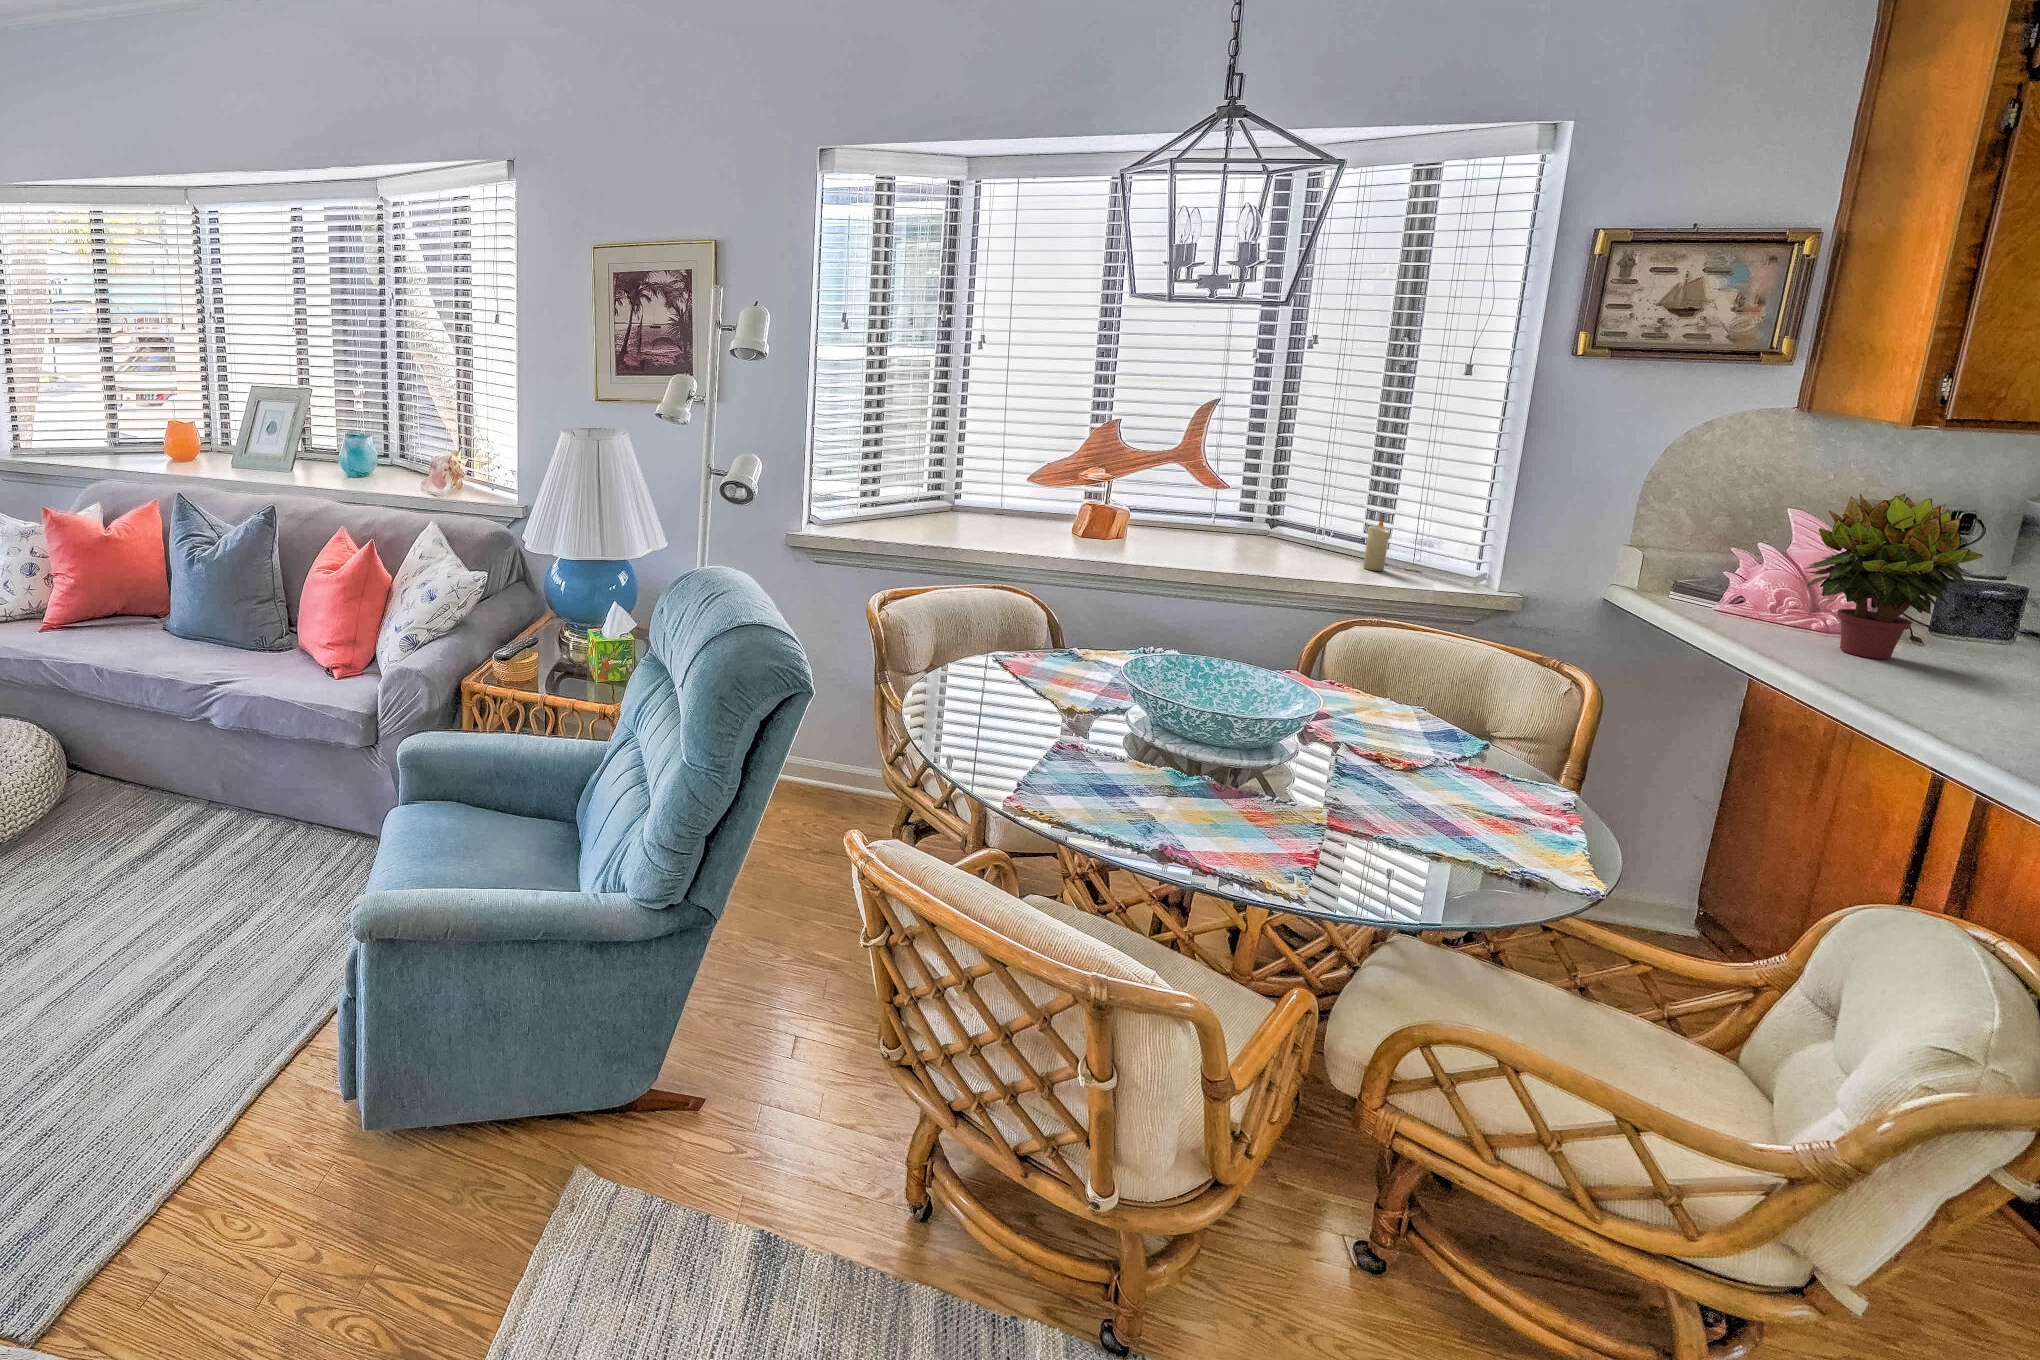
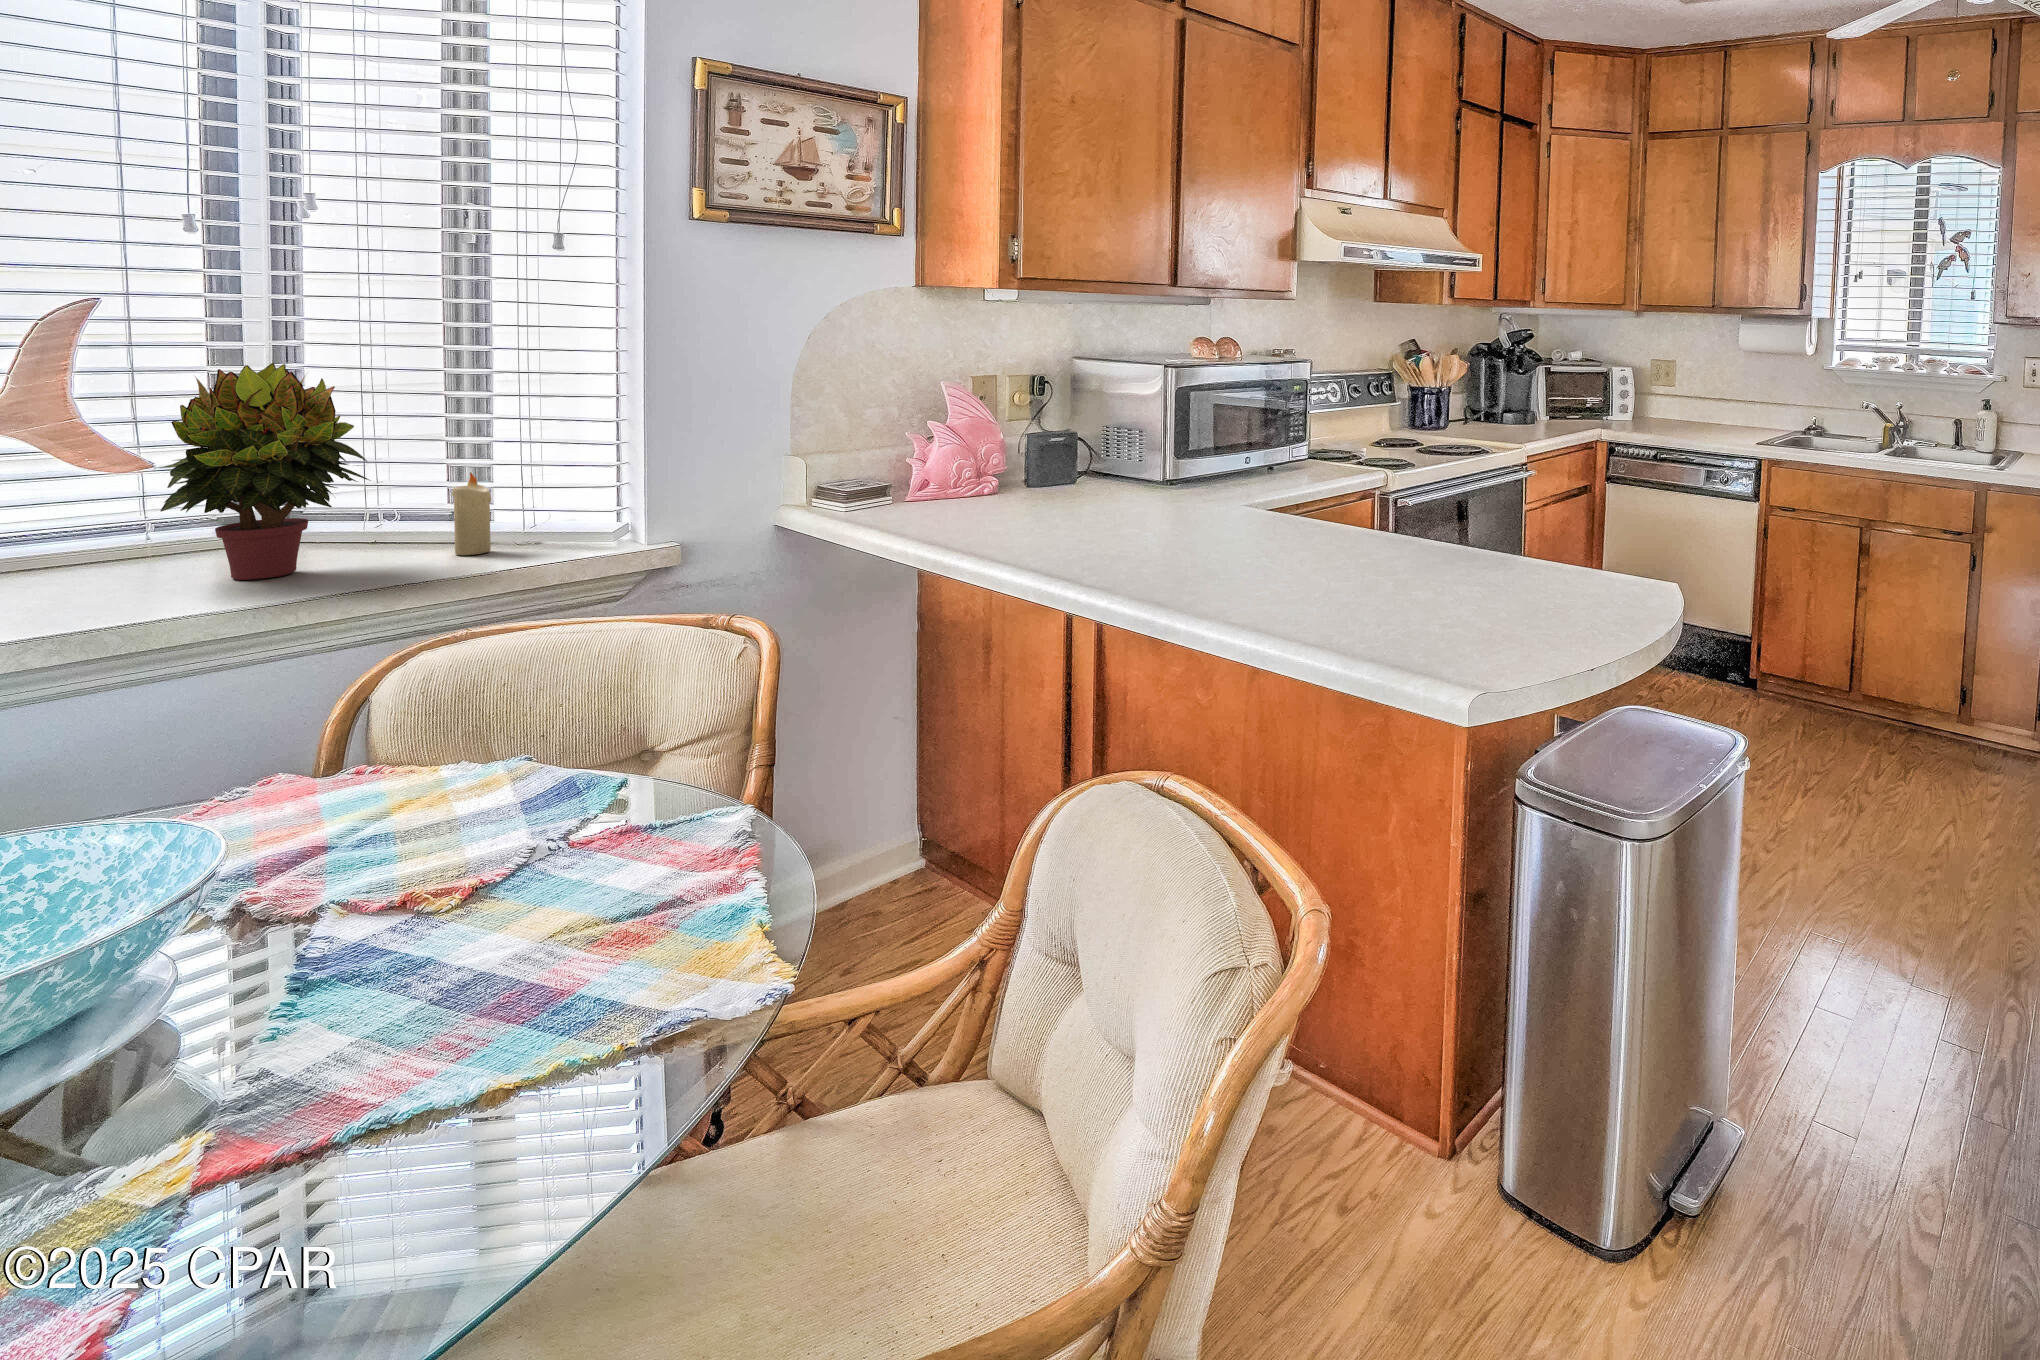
potted plant: present [1805,494,1983,659] -> present [158,363,371,580]

